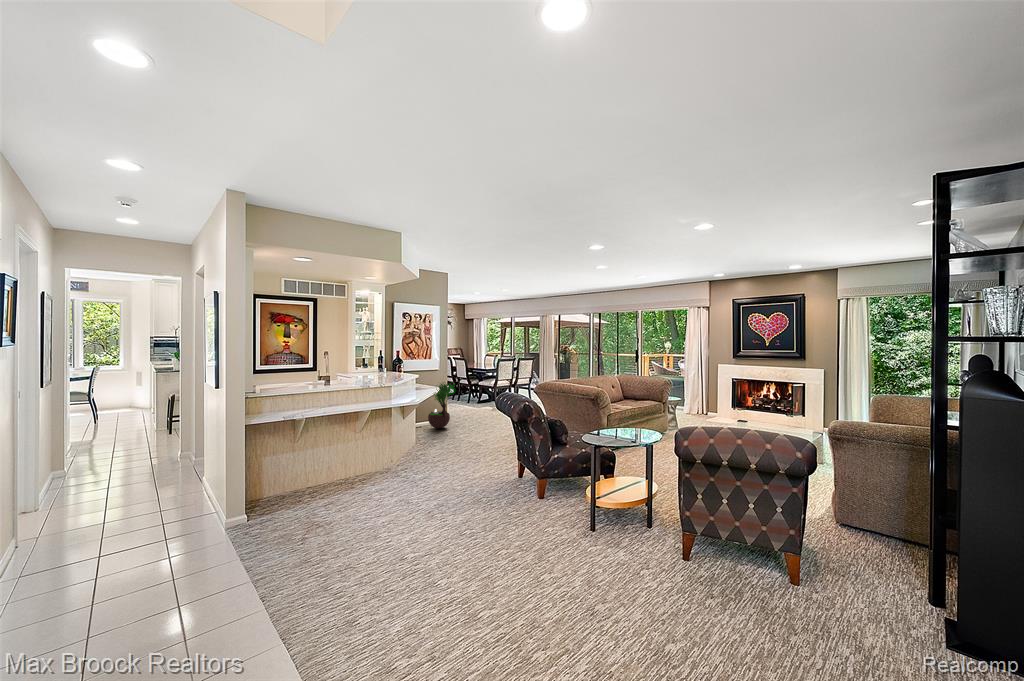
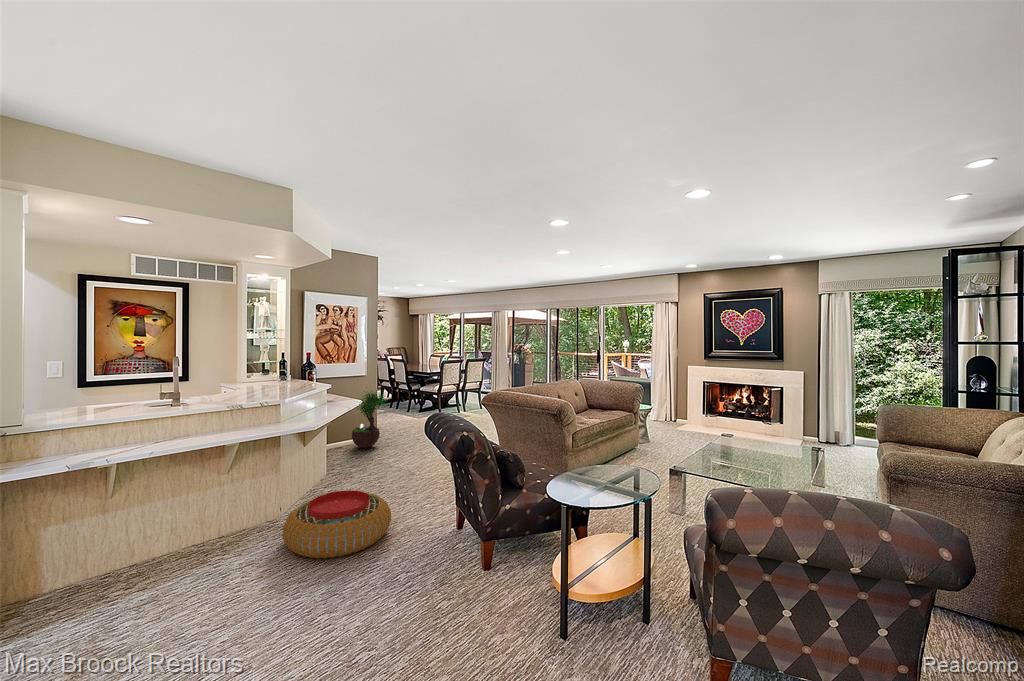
pouf: none [400,449,472,489] -> present [283,490,391,559]

